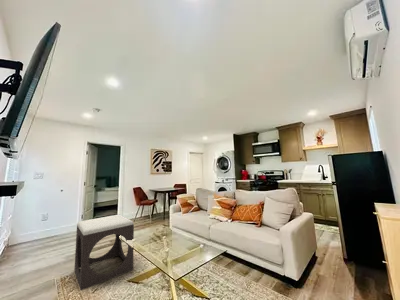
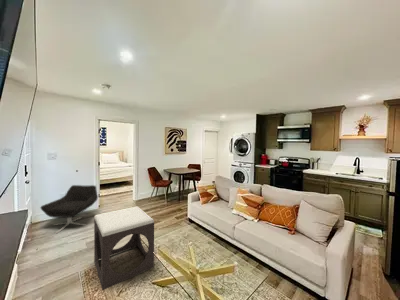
lounge chair: none [23,204,82,252] -> present [41,185,98,233]

